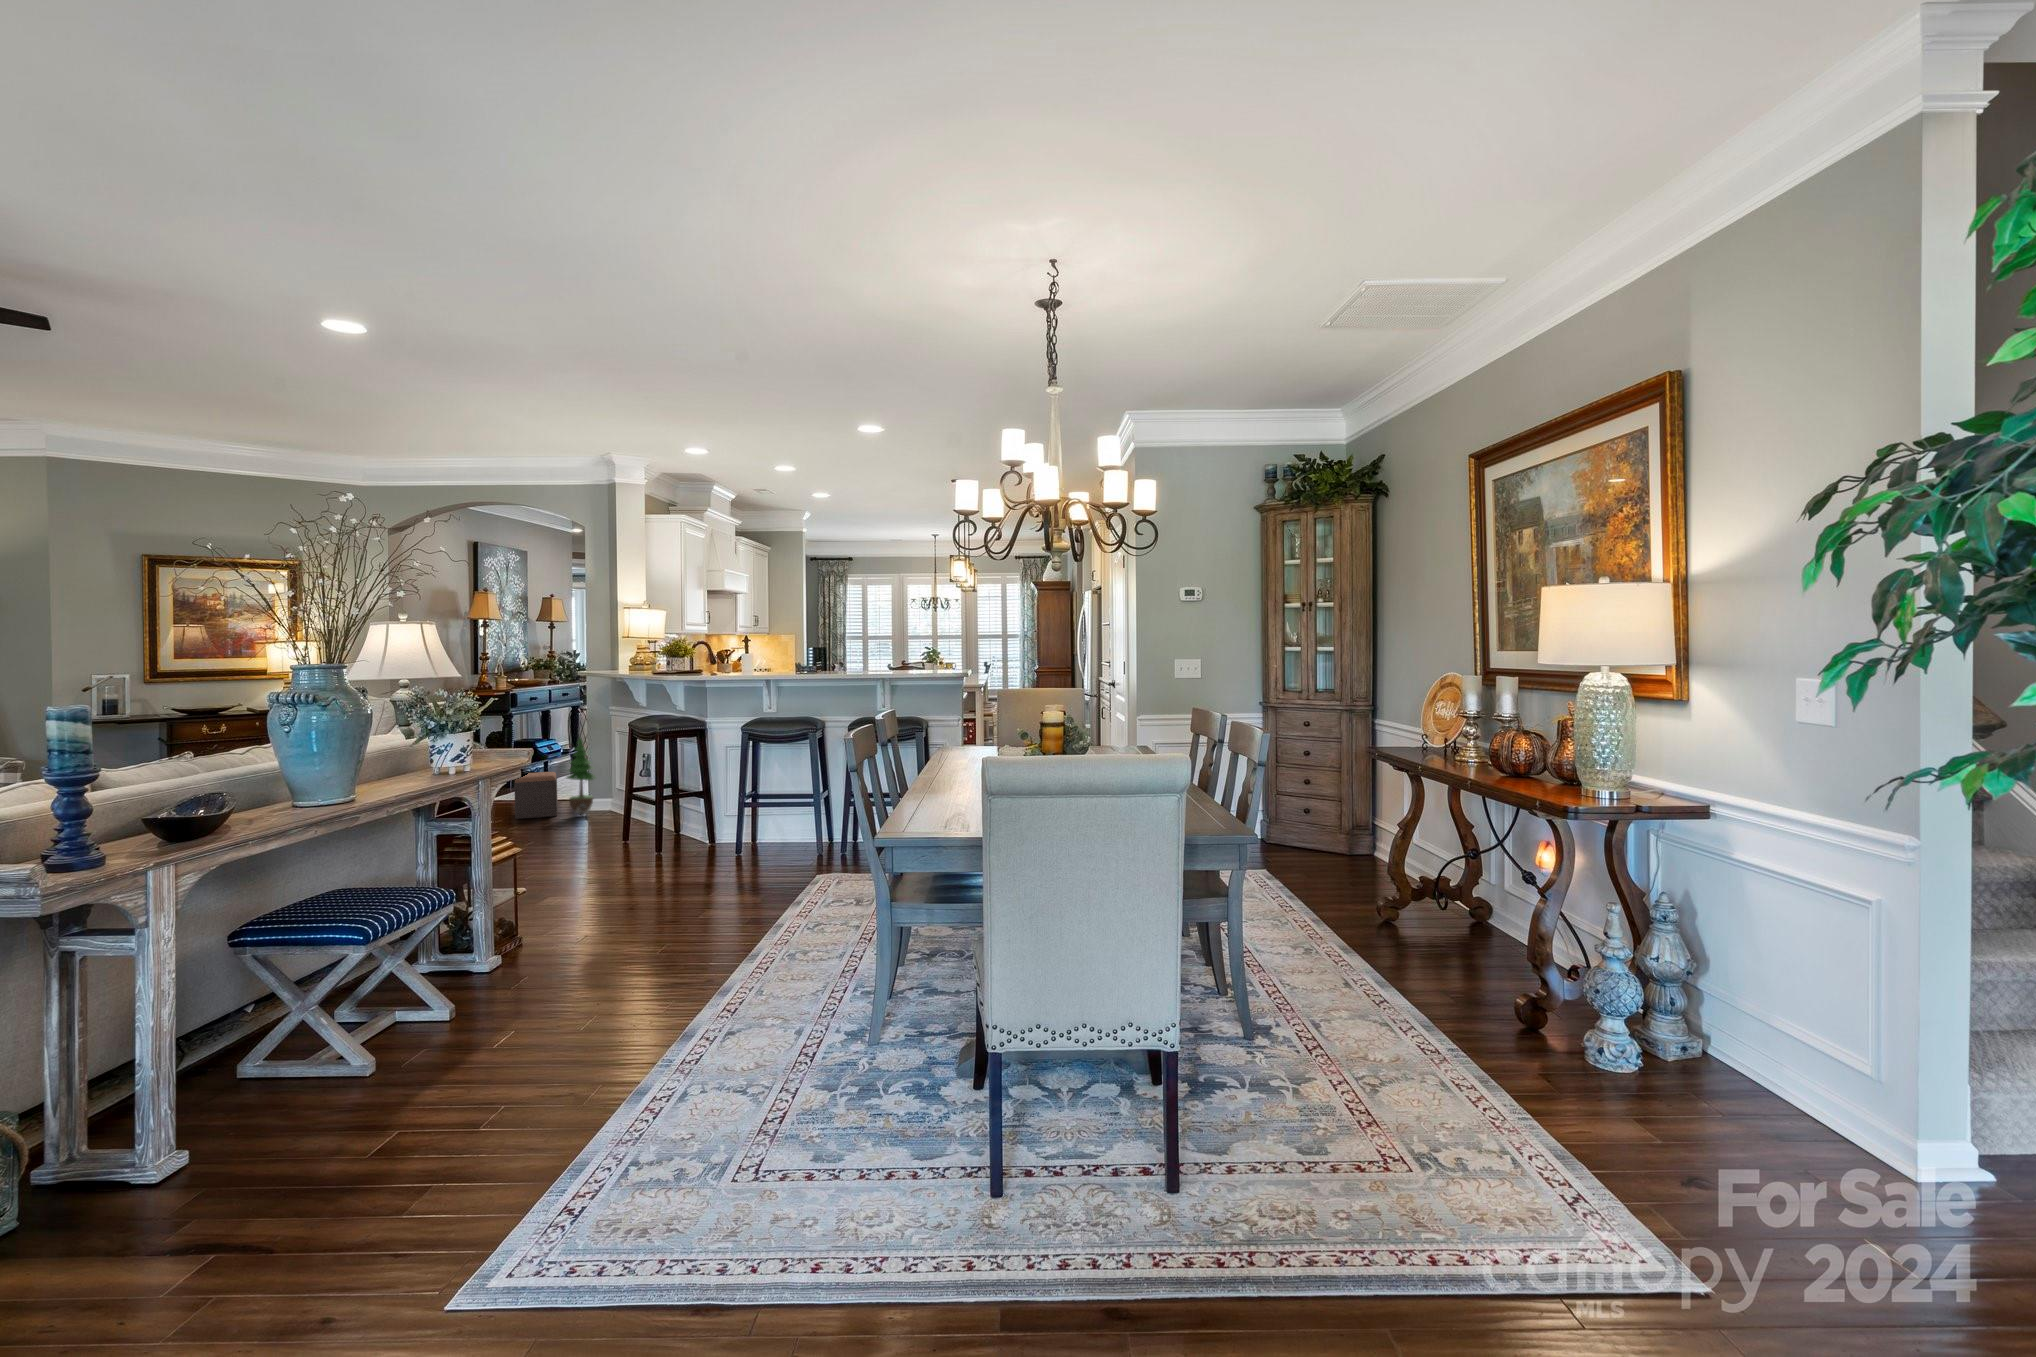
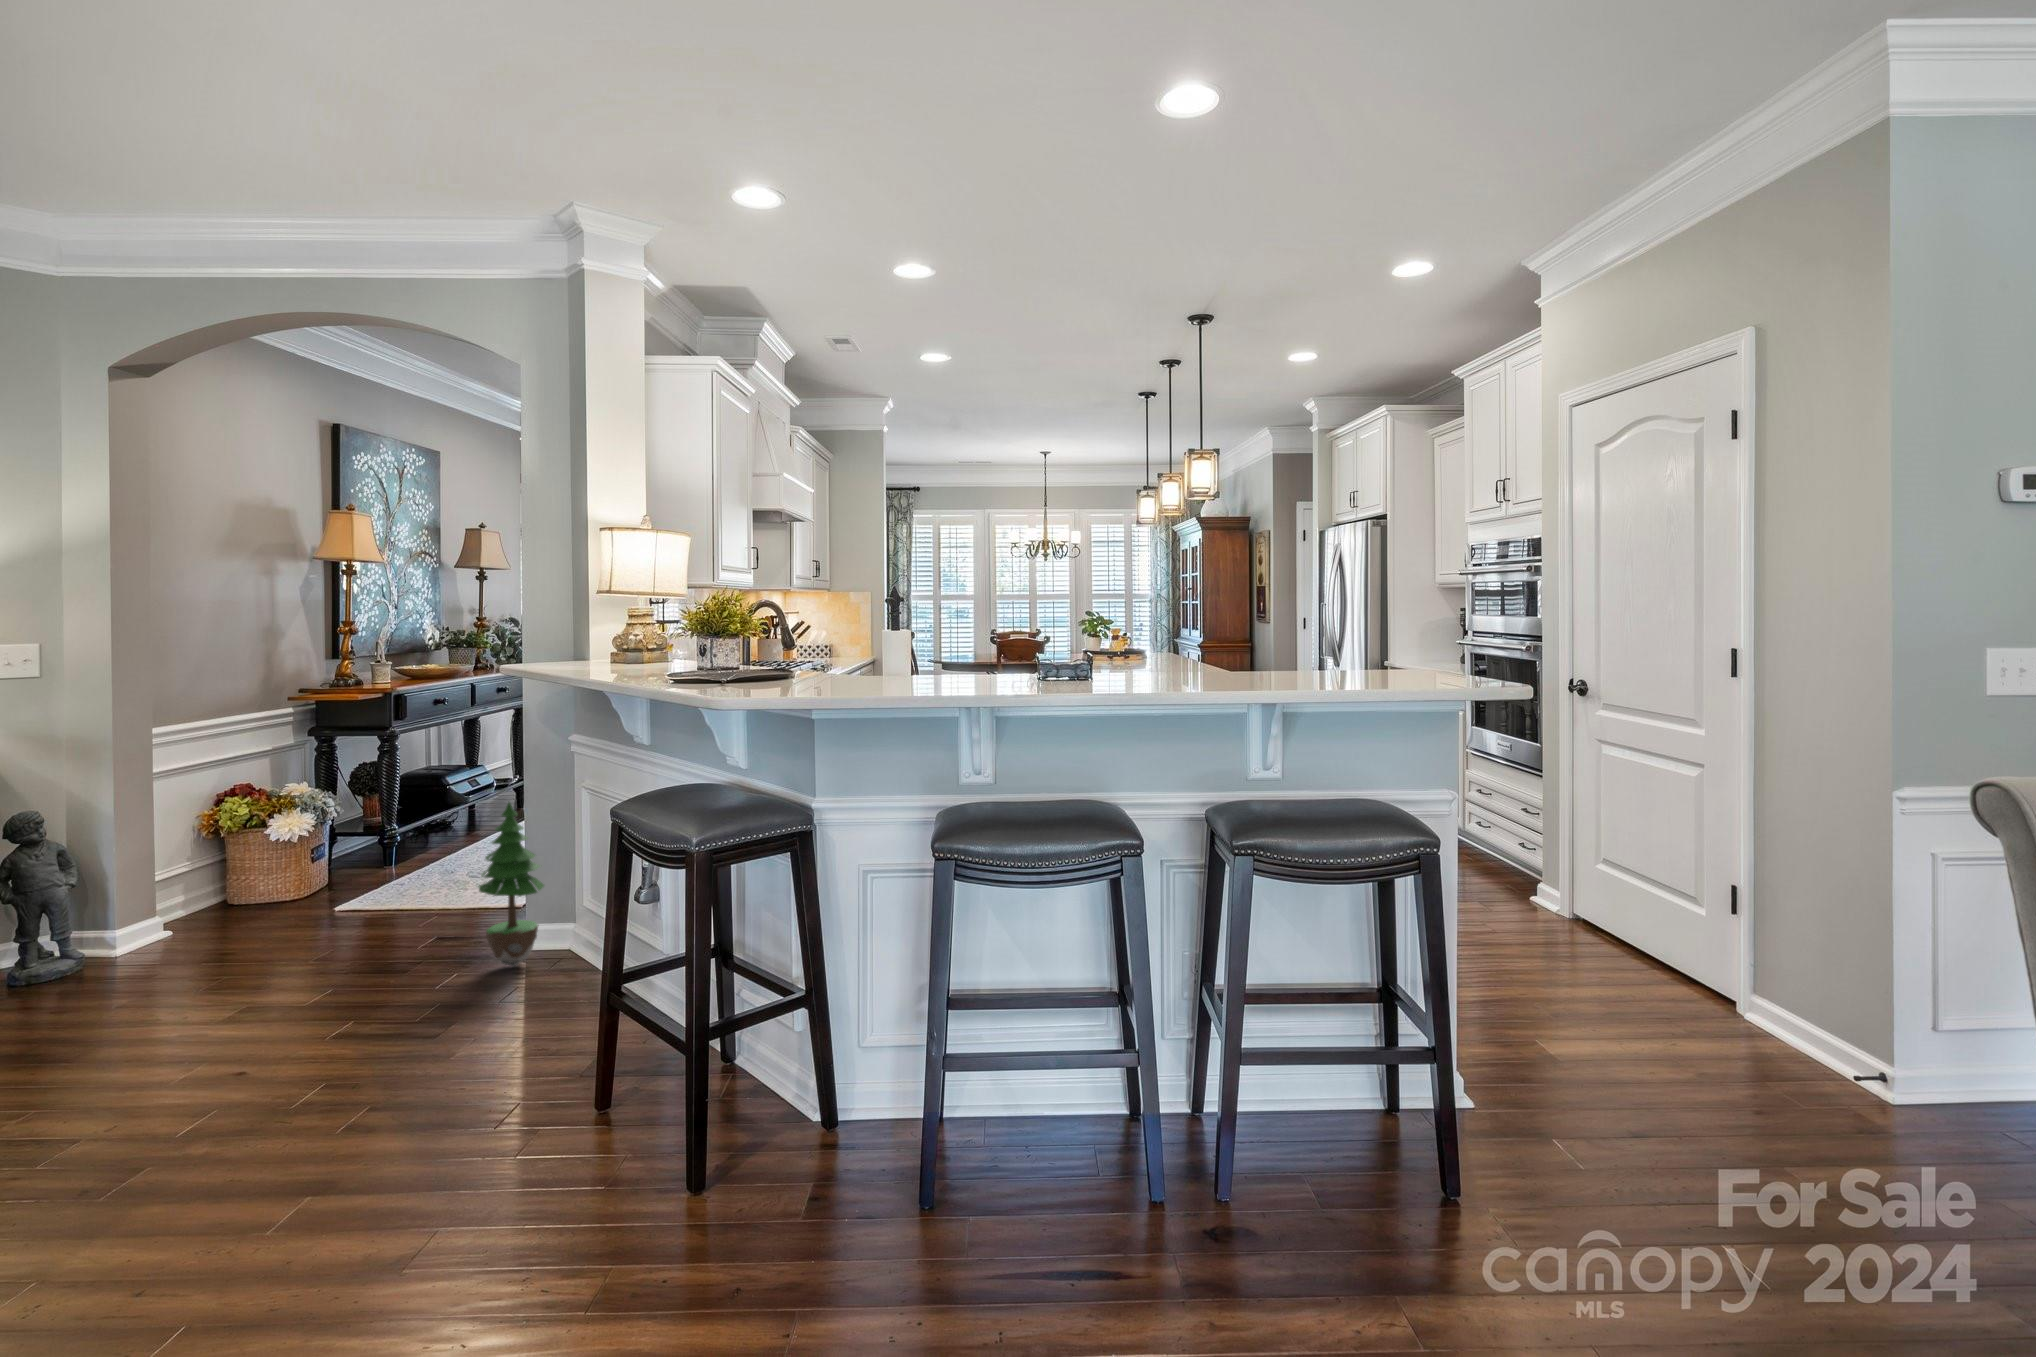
footstool: present [514,772,558,819] -> none [368,866,467,977]

